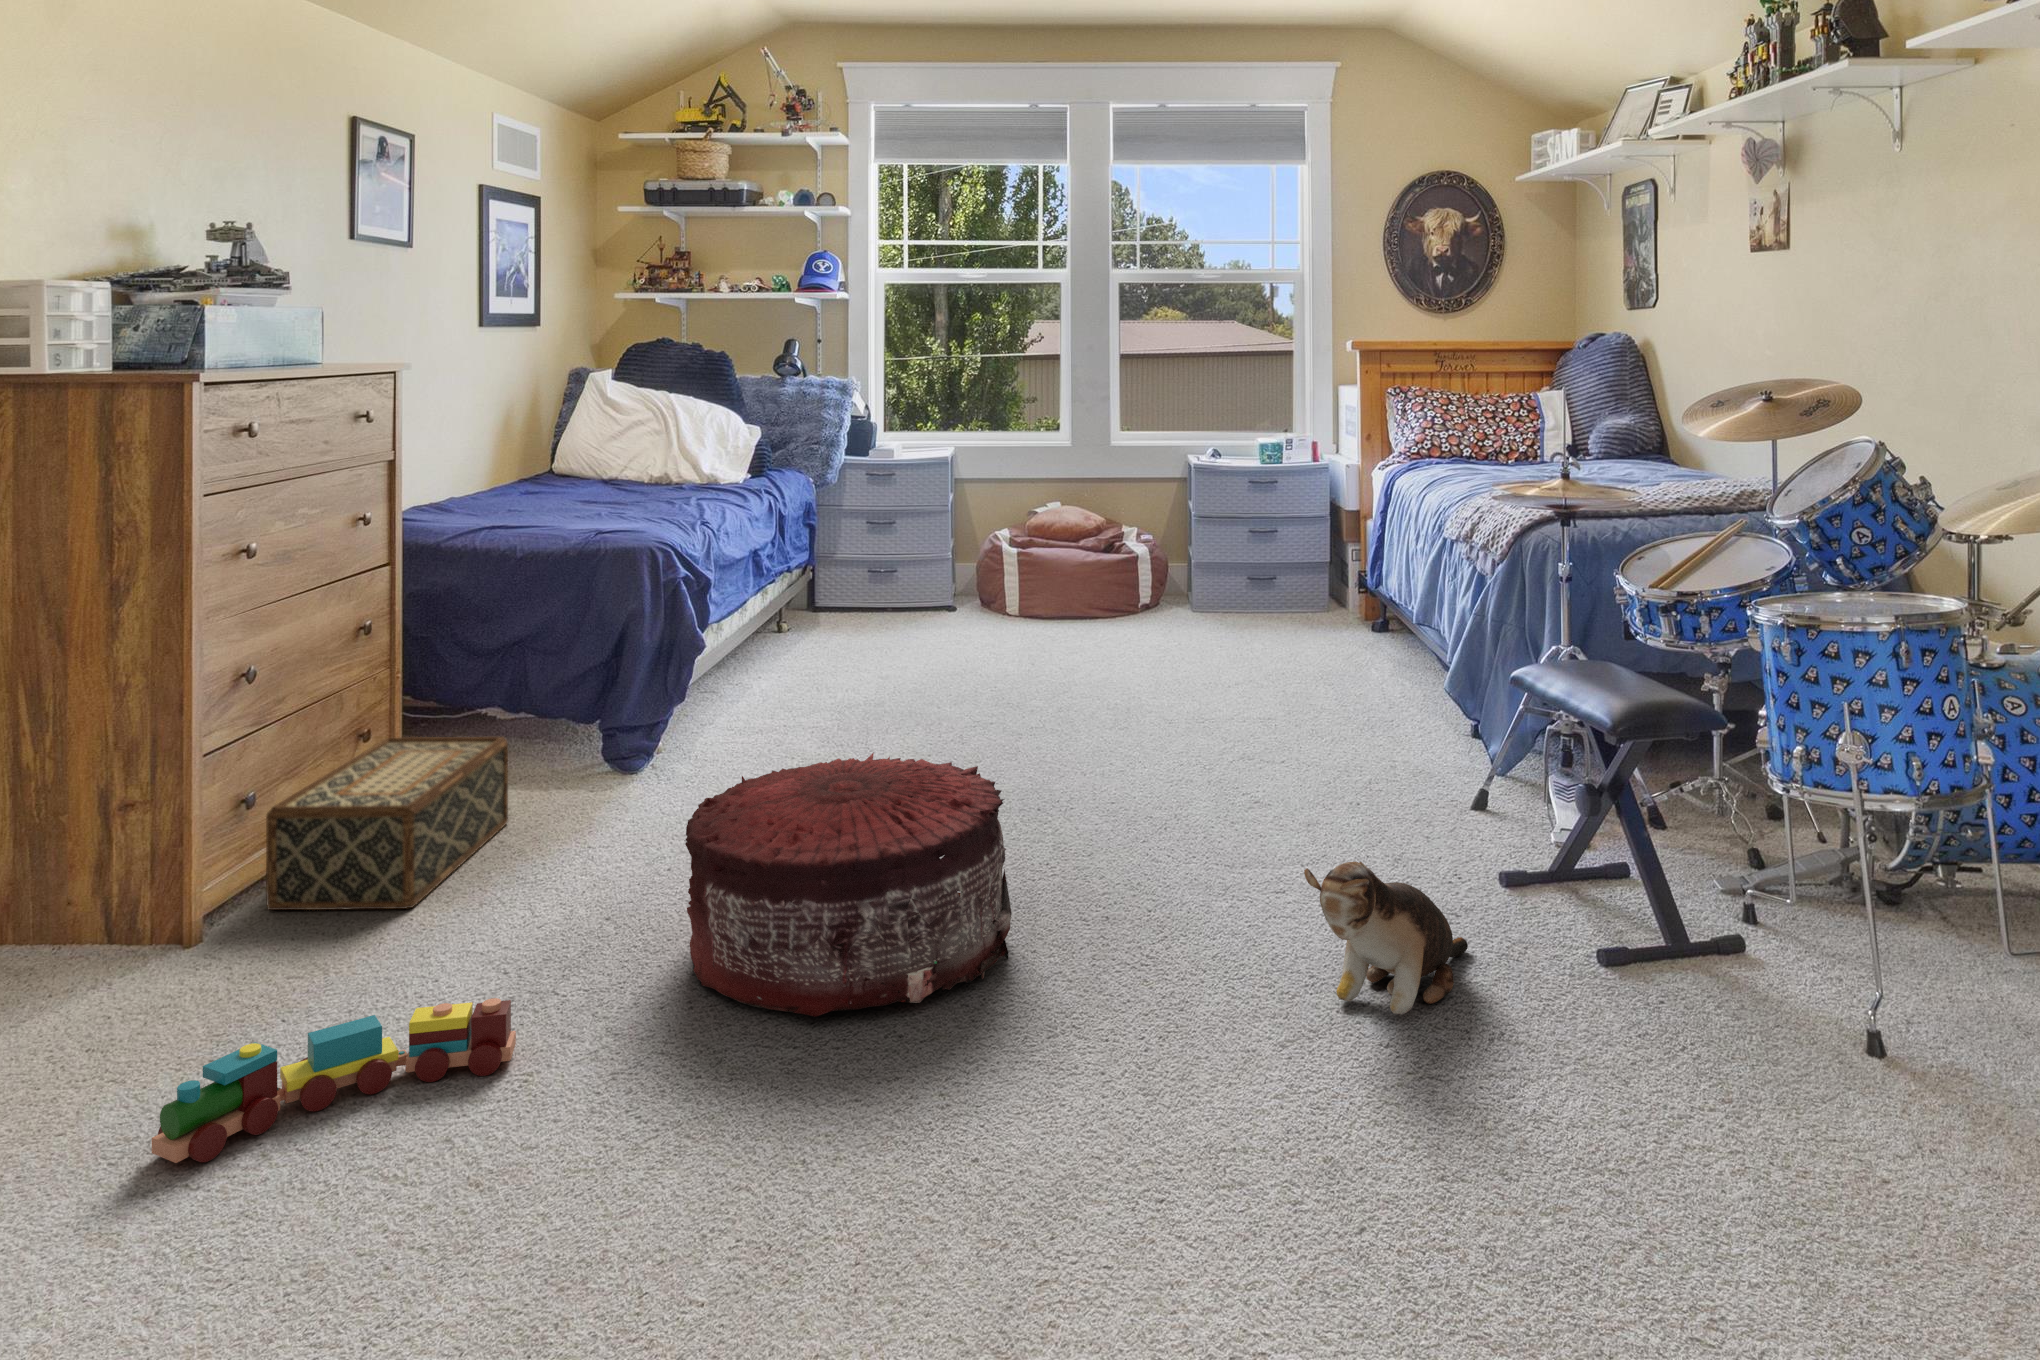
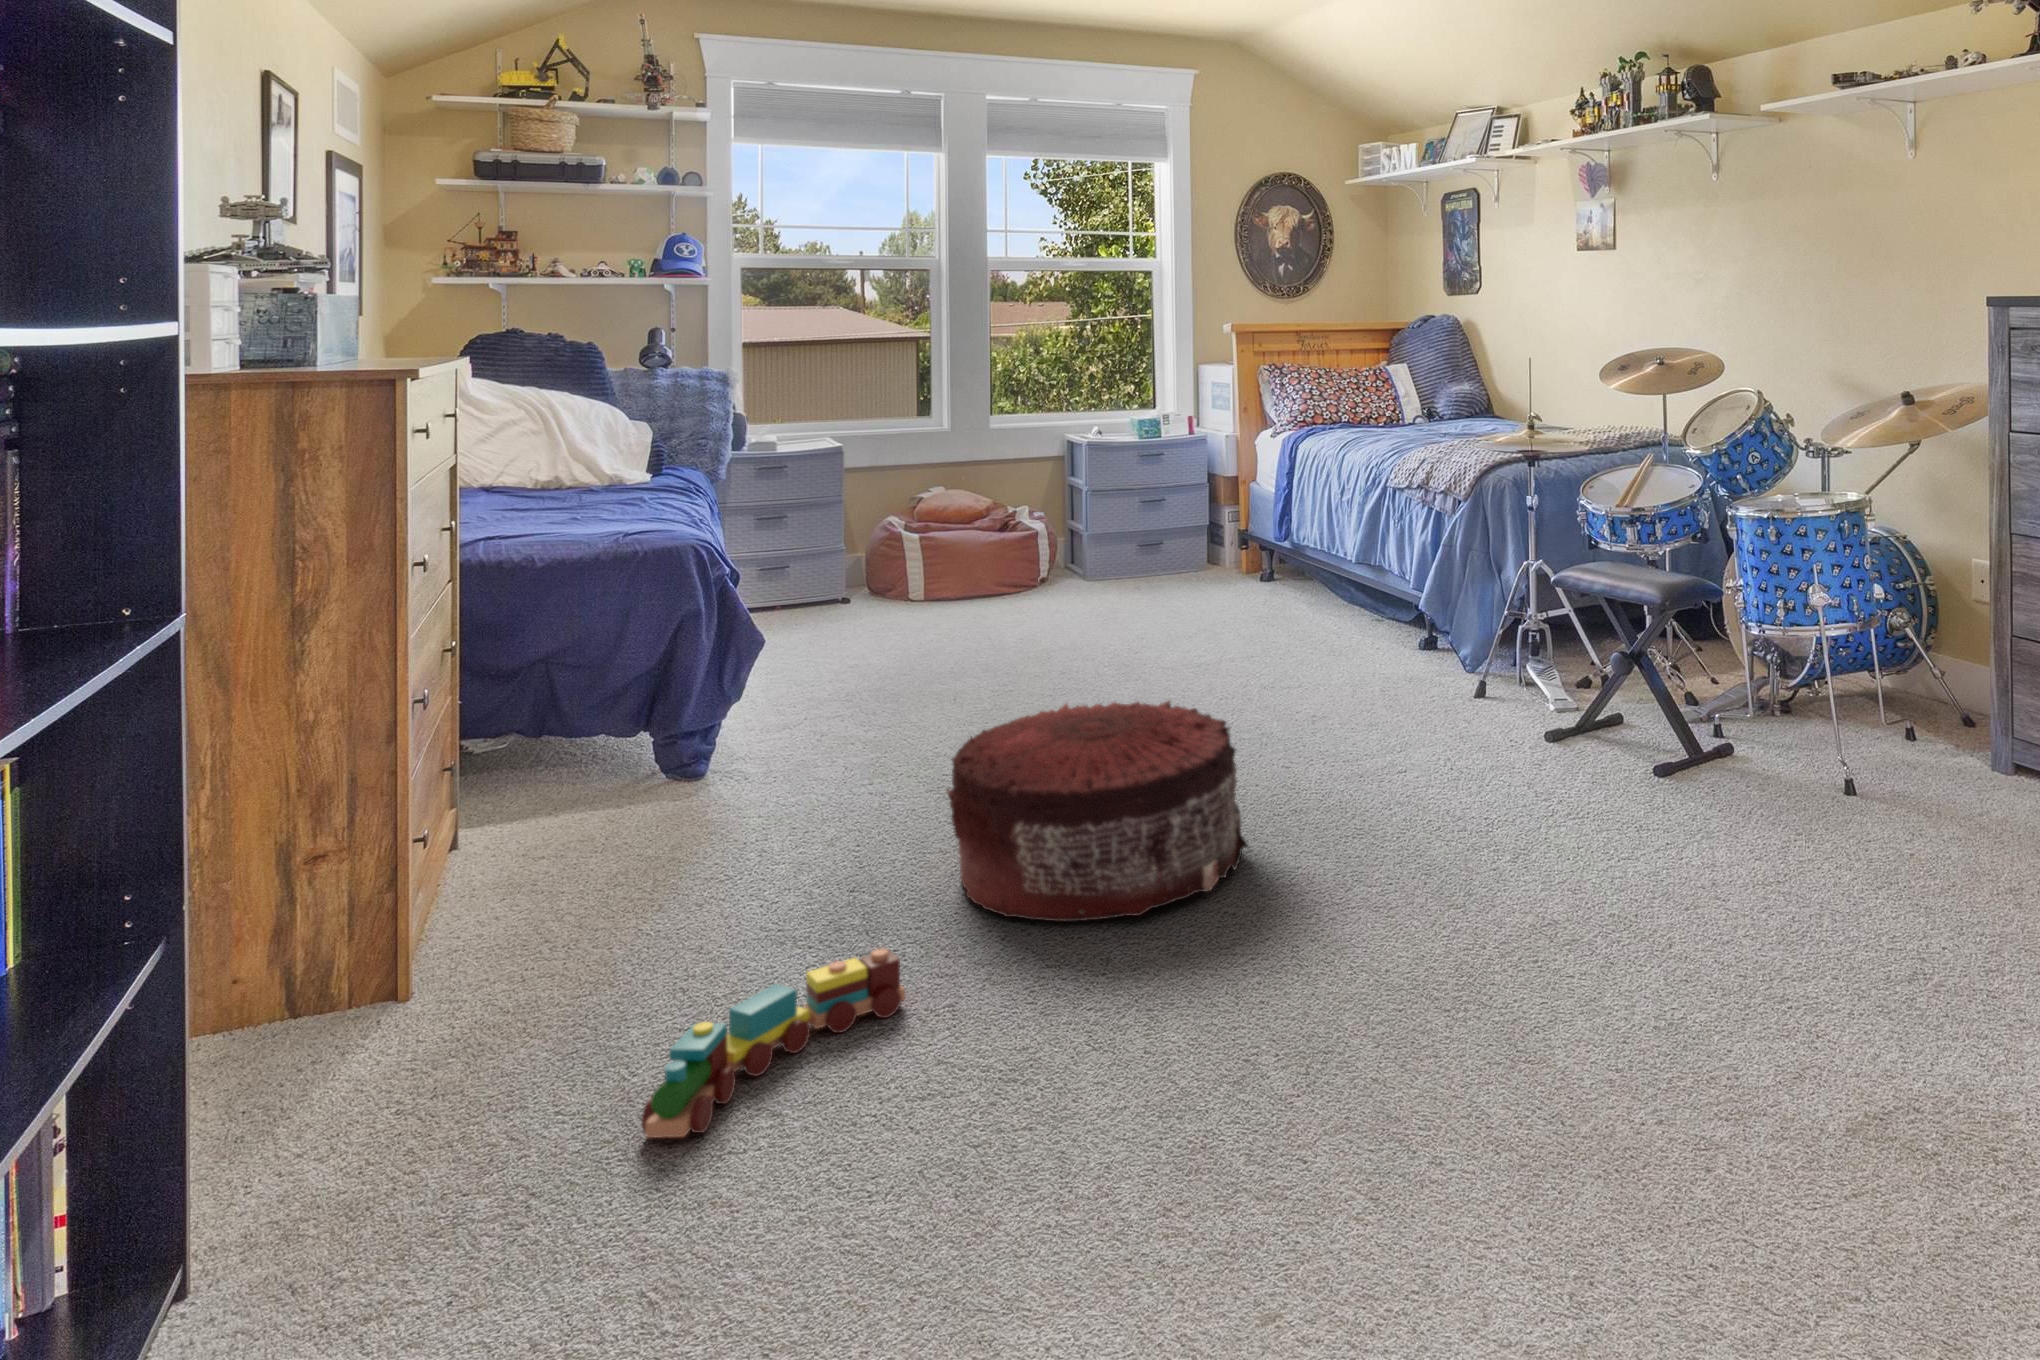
woven basket: present [266,737,508,910] -> none [439,749,617,952]
plush toy: present [1304,862,1468,1014] -> none [1496,721,1580,830]

